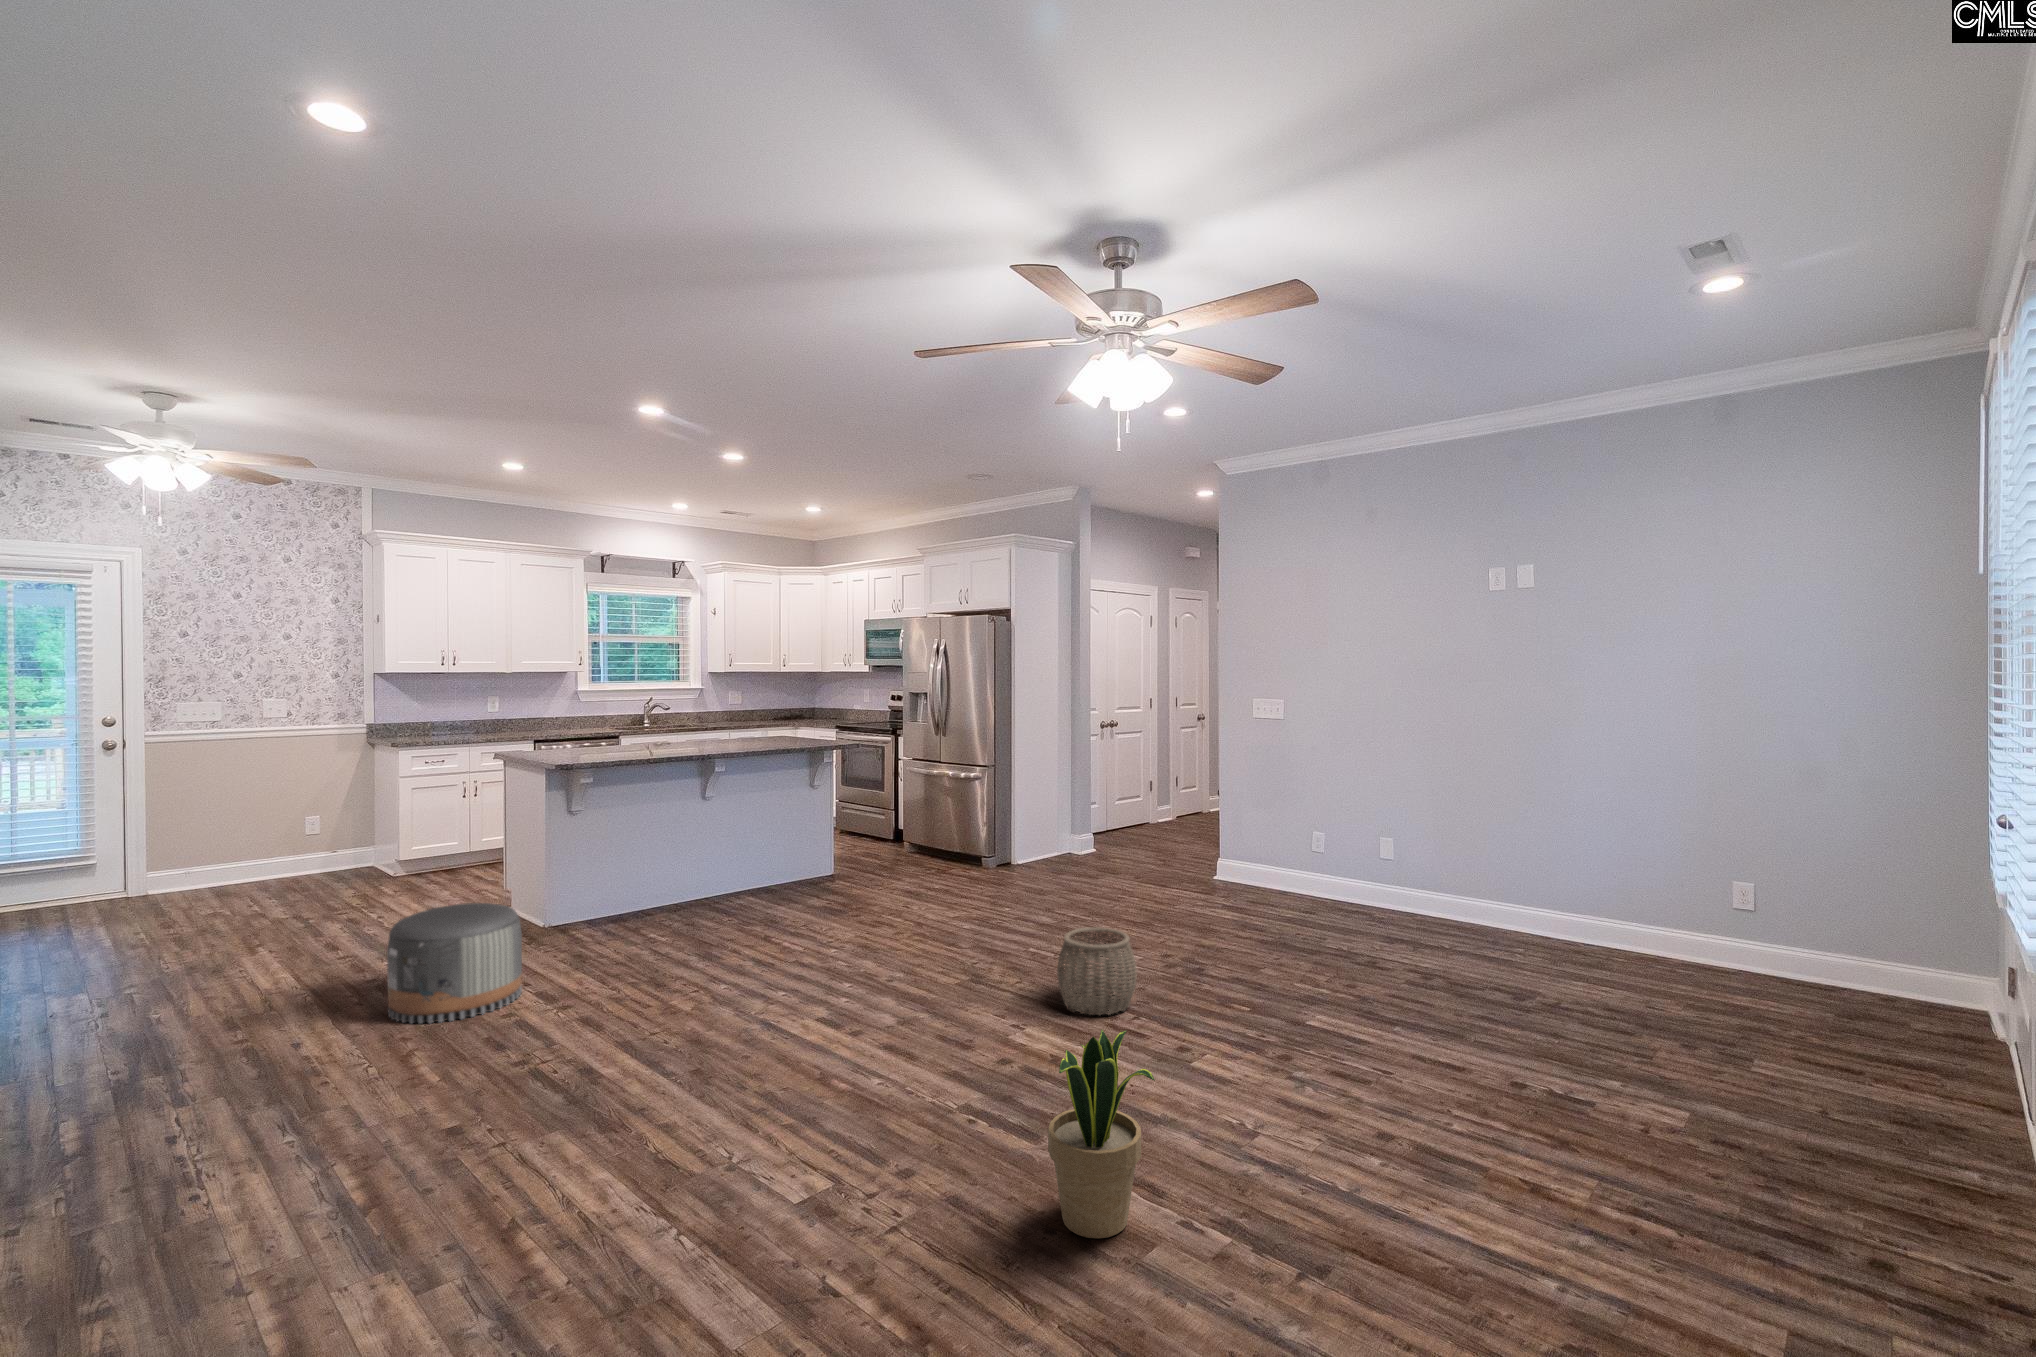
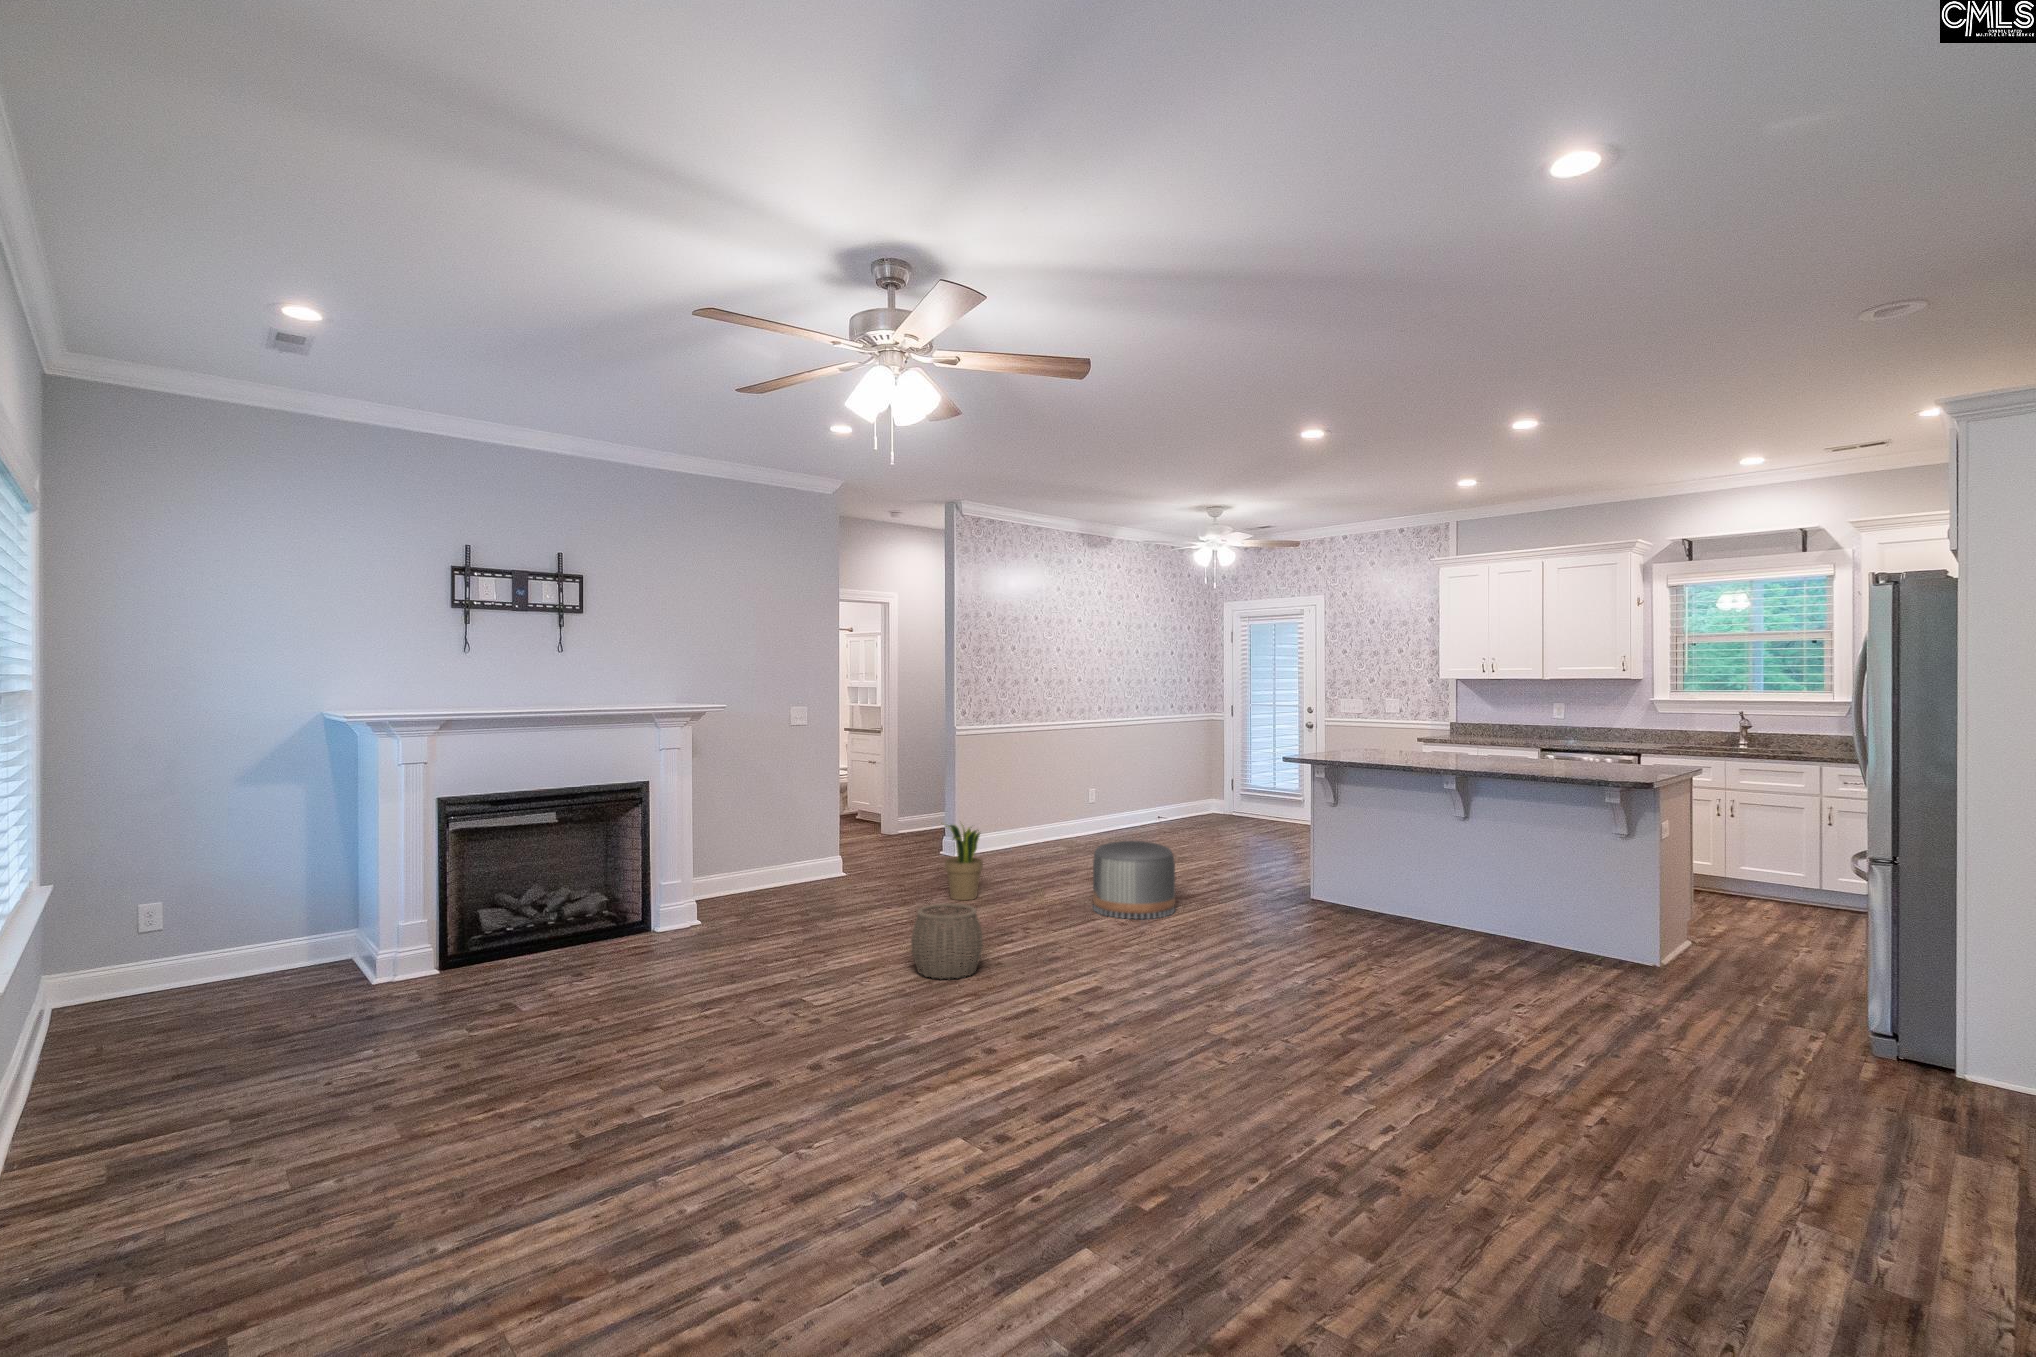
woven basket: present [1057,927,1137,1015] -> present [911,903,983,980]
potted plant: present [1048,1030,1155,1239] -> present [945,825,983,900]

